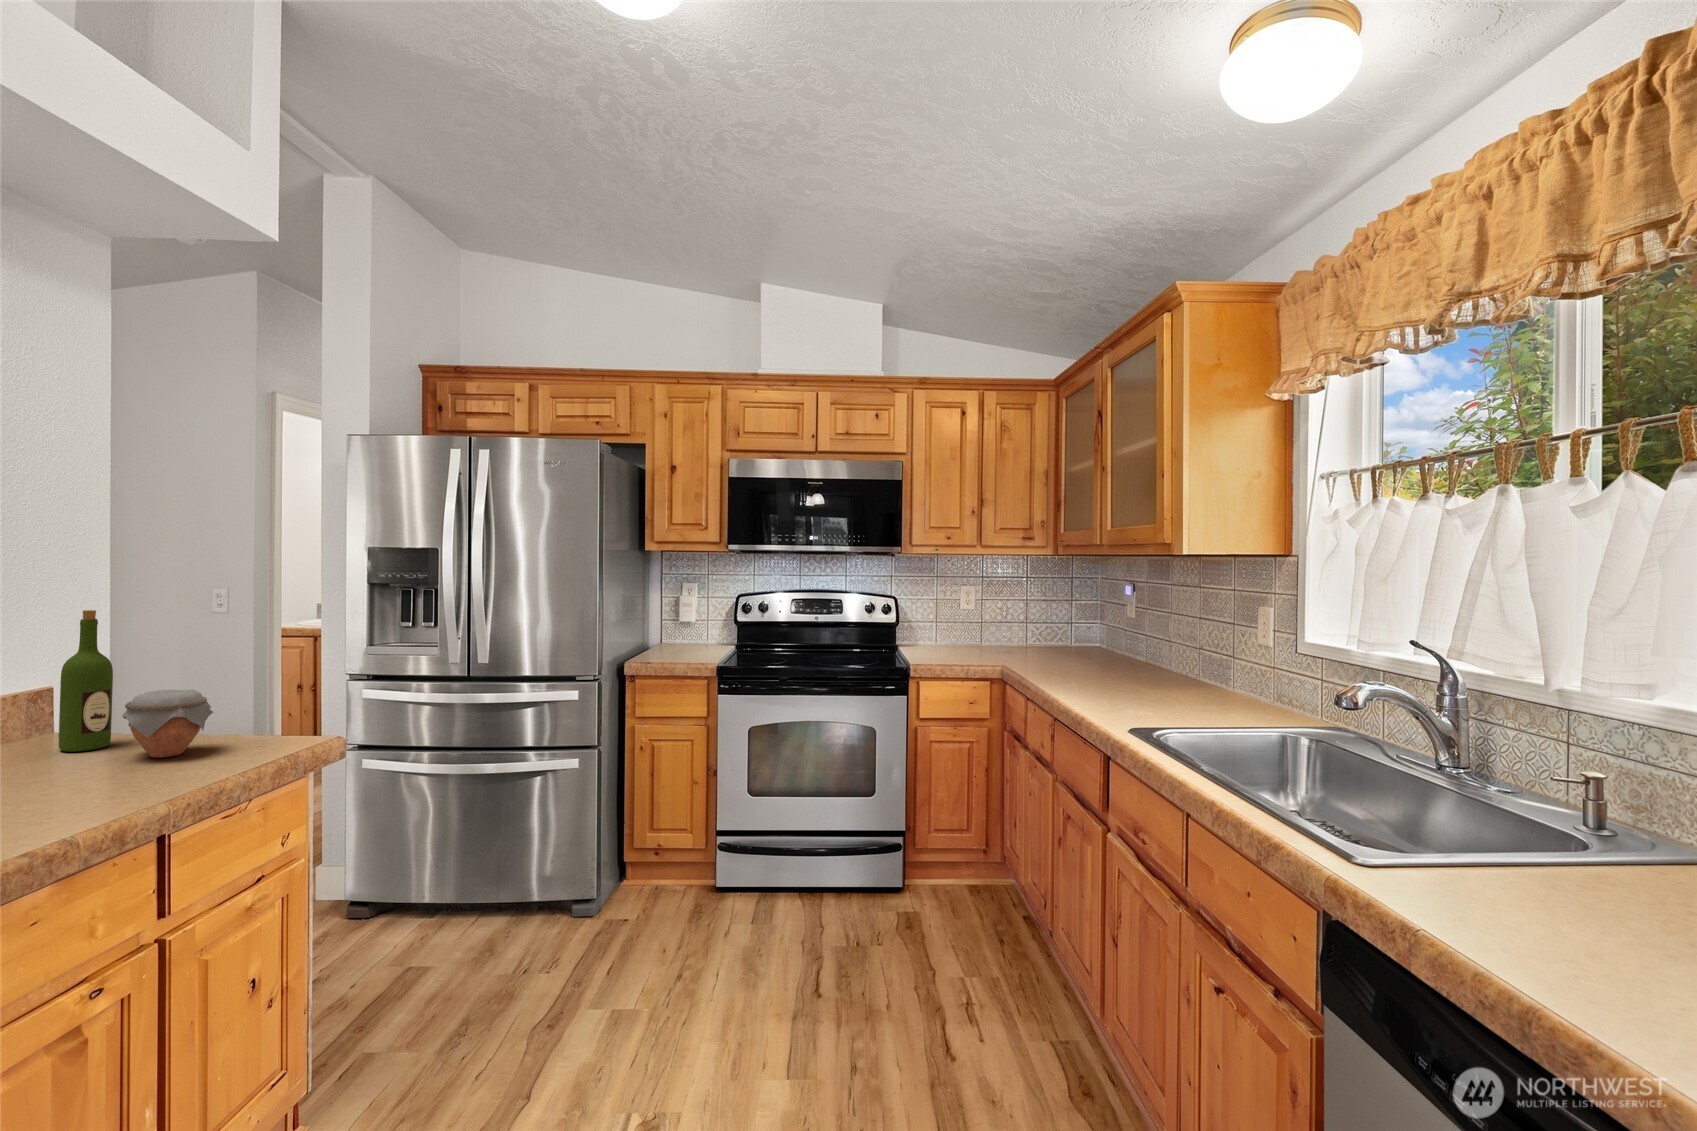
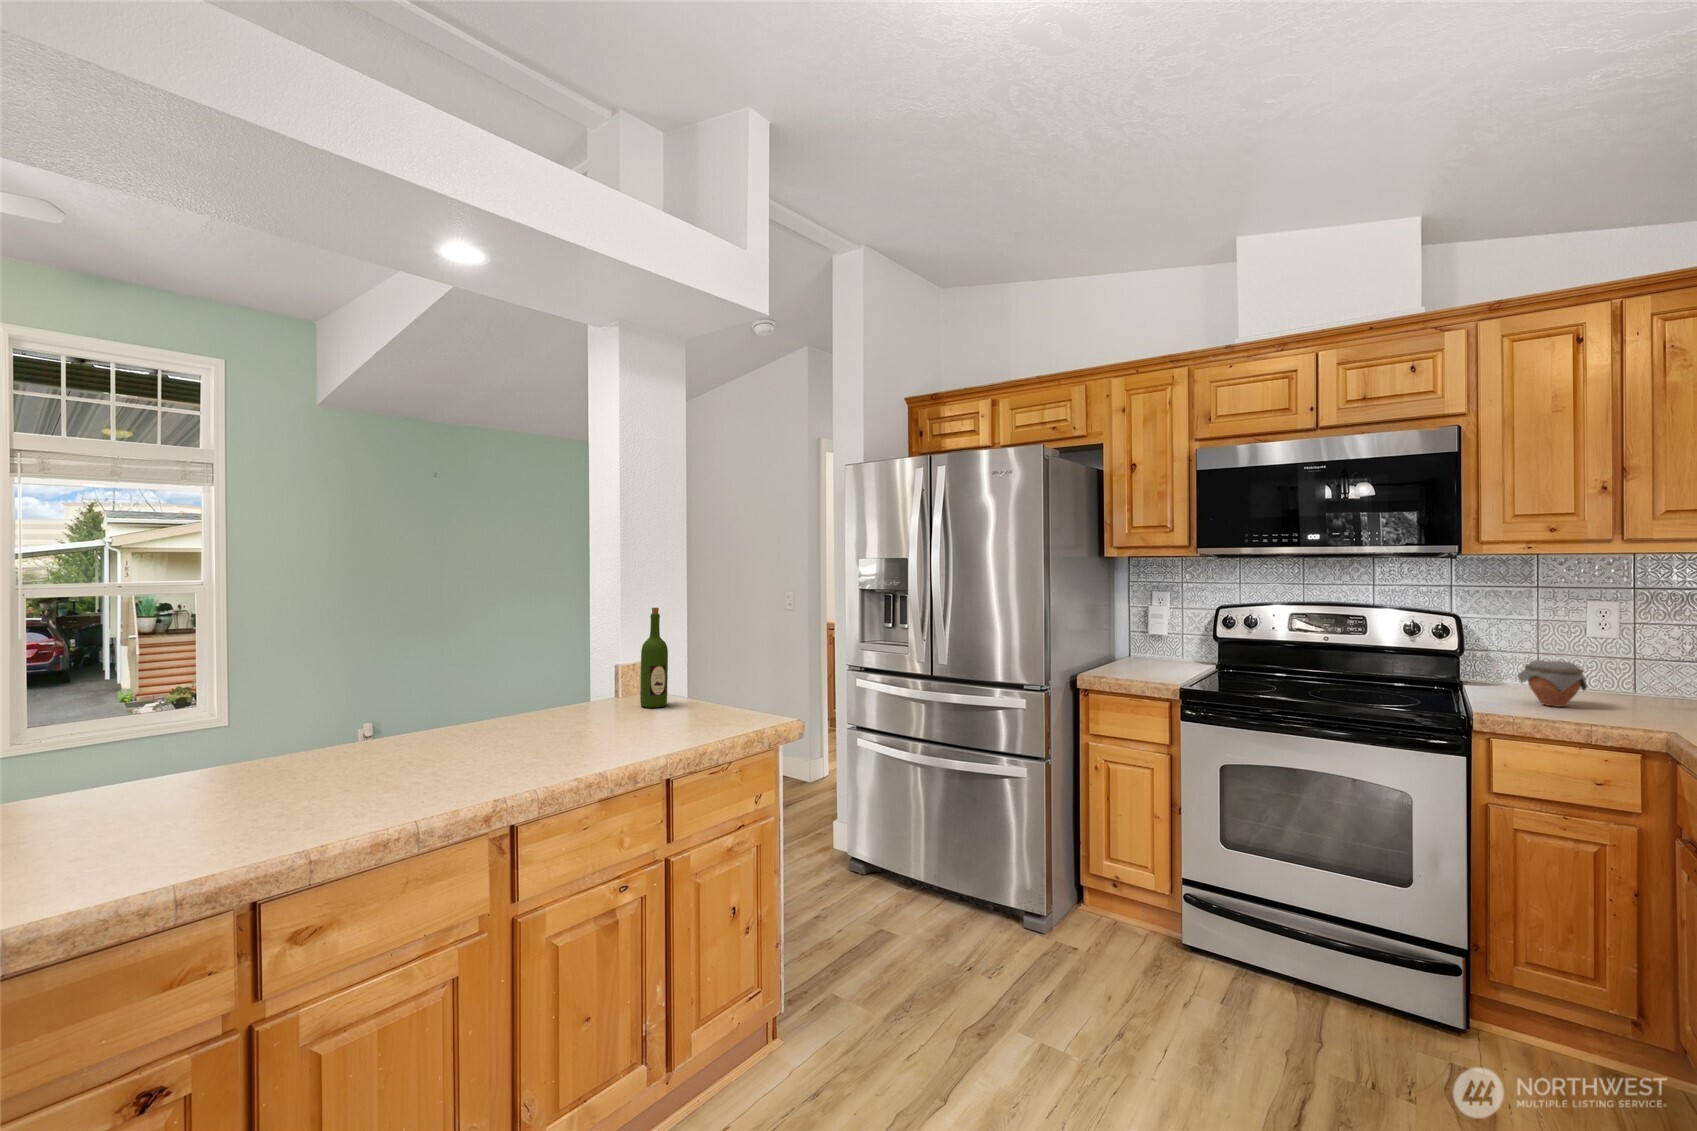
jar: present [122,689,213,758] -> present [1518,660,1587,707]

